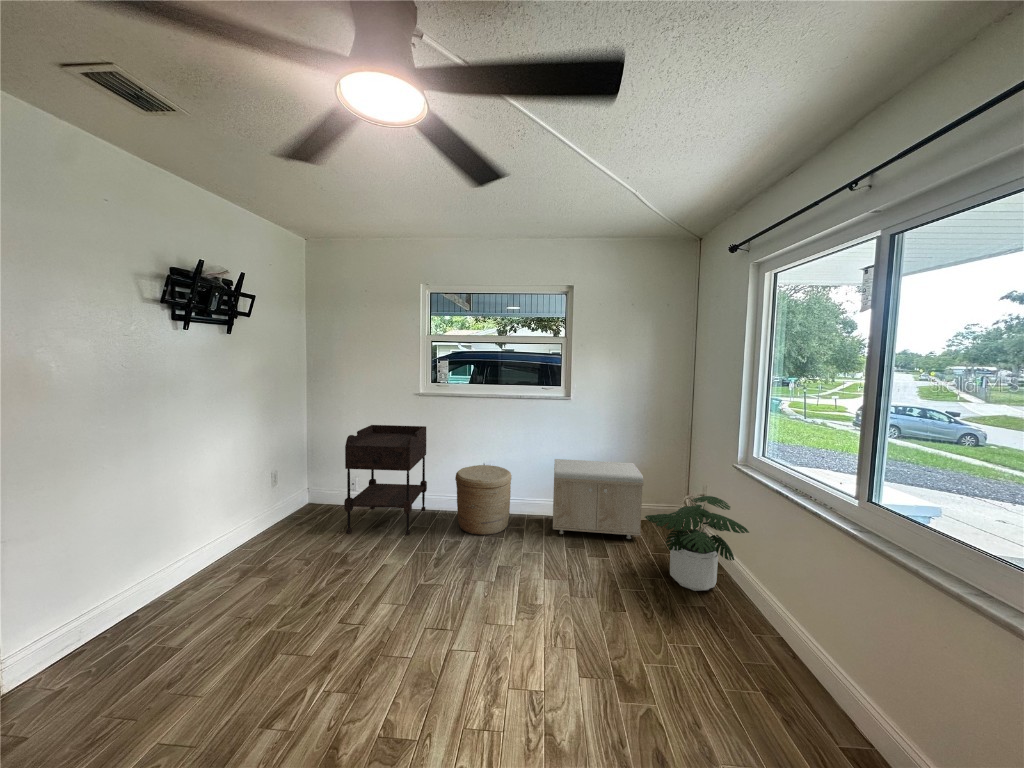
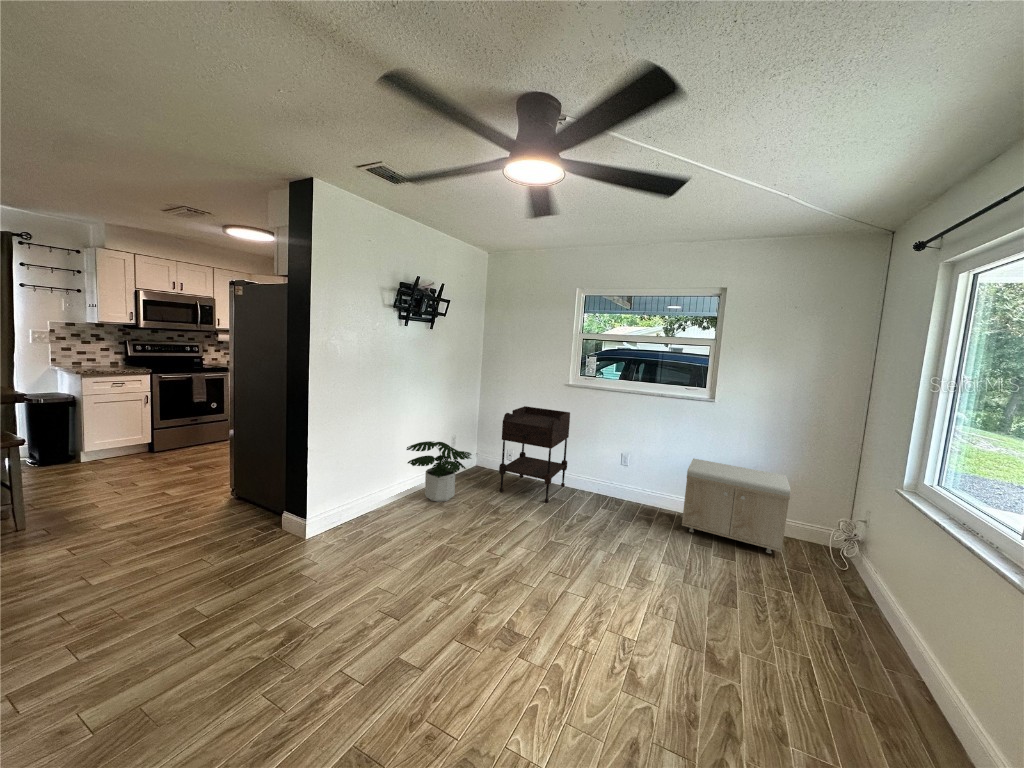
woven basket: present [455,465,512,535] -> none [591,453,645,518]
potted plant: present [645,496,749,591] -> present [407,441,472,502]

